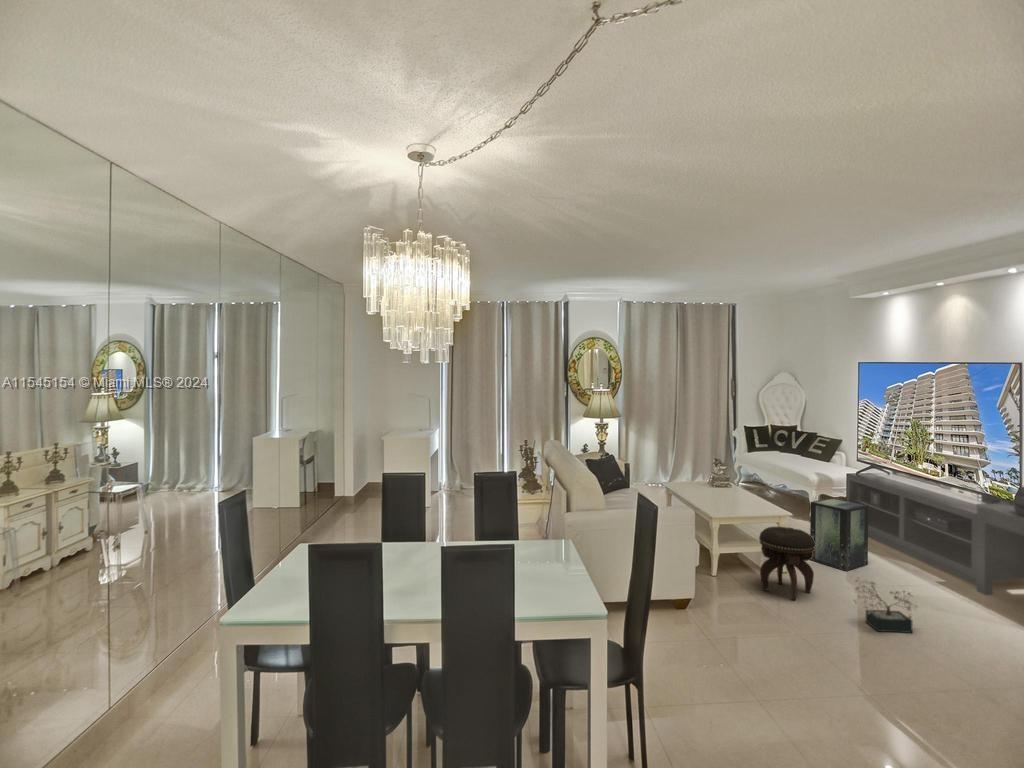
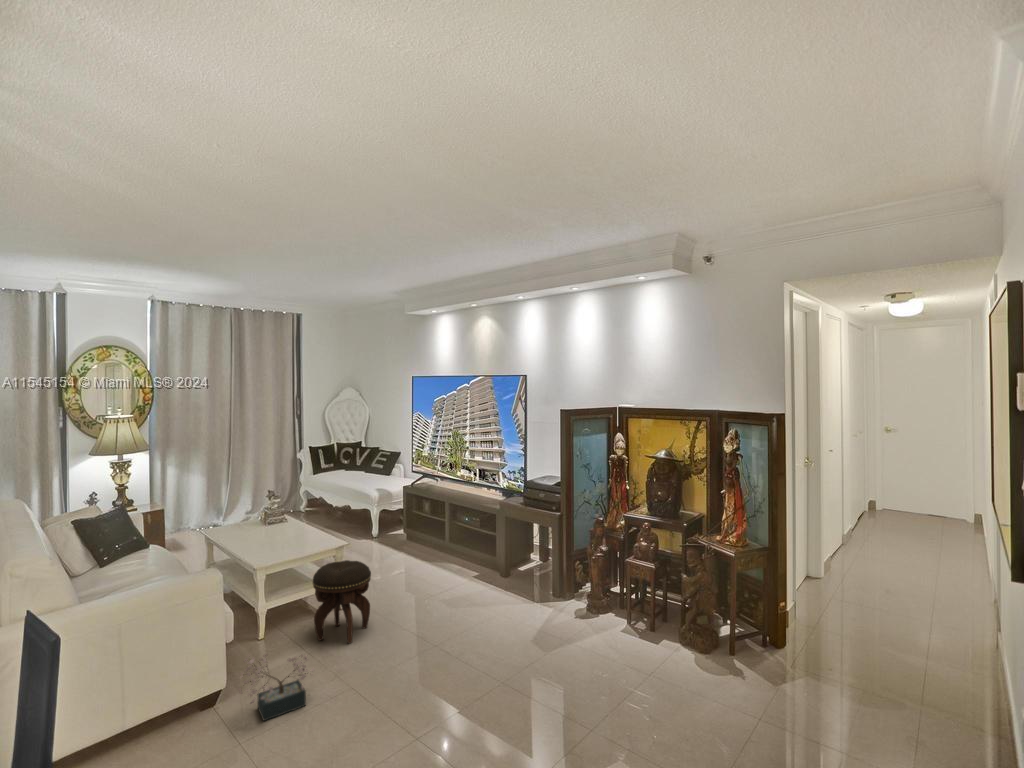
storage box: present [810,498,868,571] -> none [369,515,421,589]
decorative plant: present [854,580,917,633] -> present [239,655,314,721]

